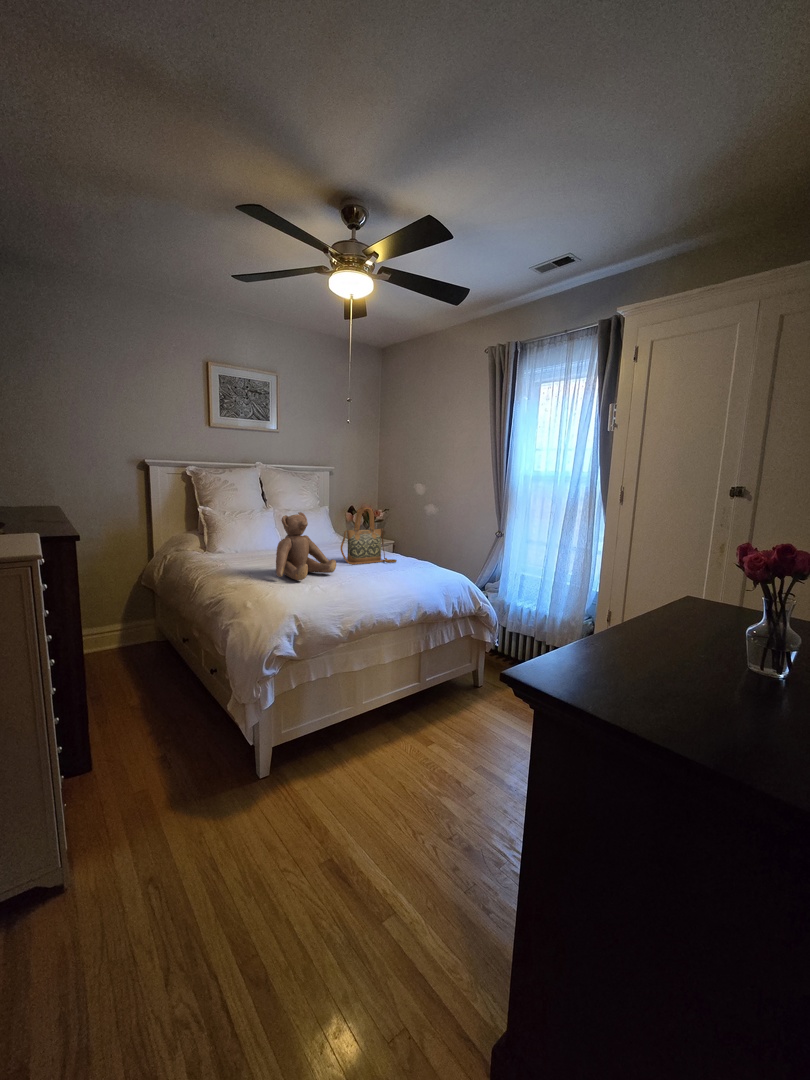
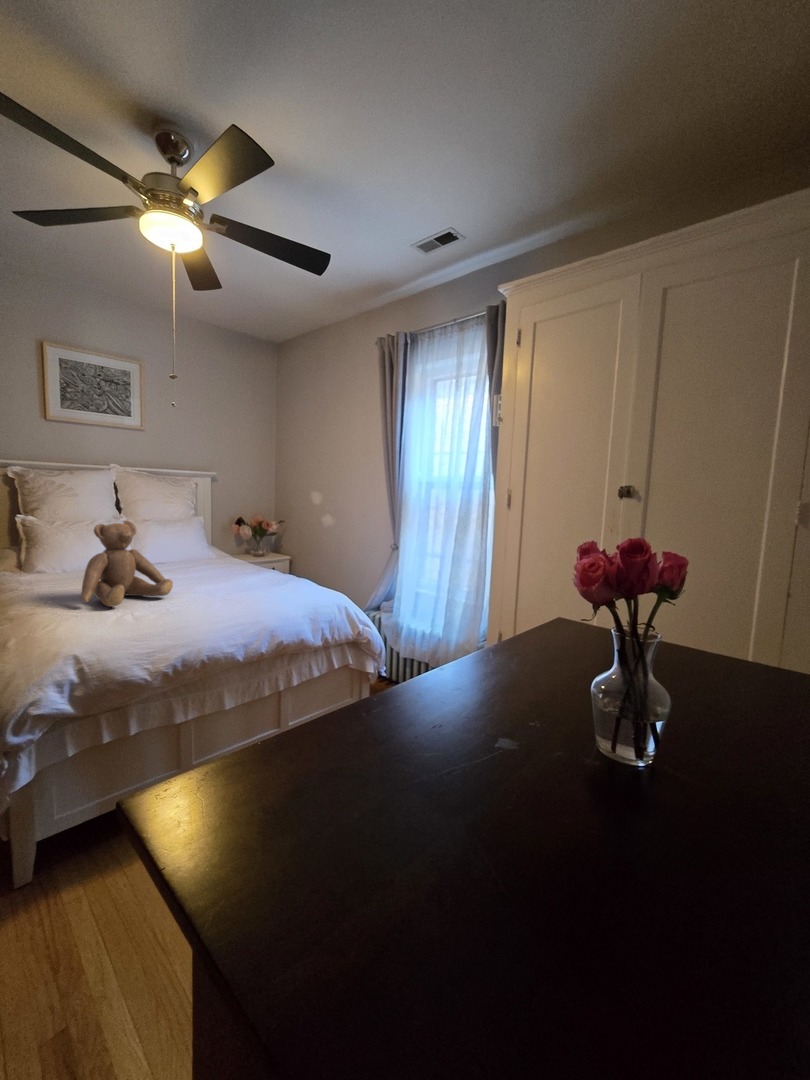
handbag: present [341,508,397,565] -> none [190,516,265,585]

